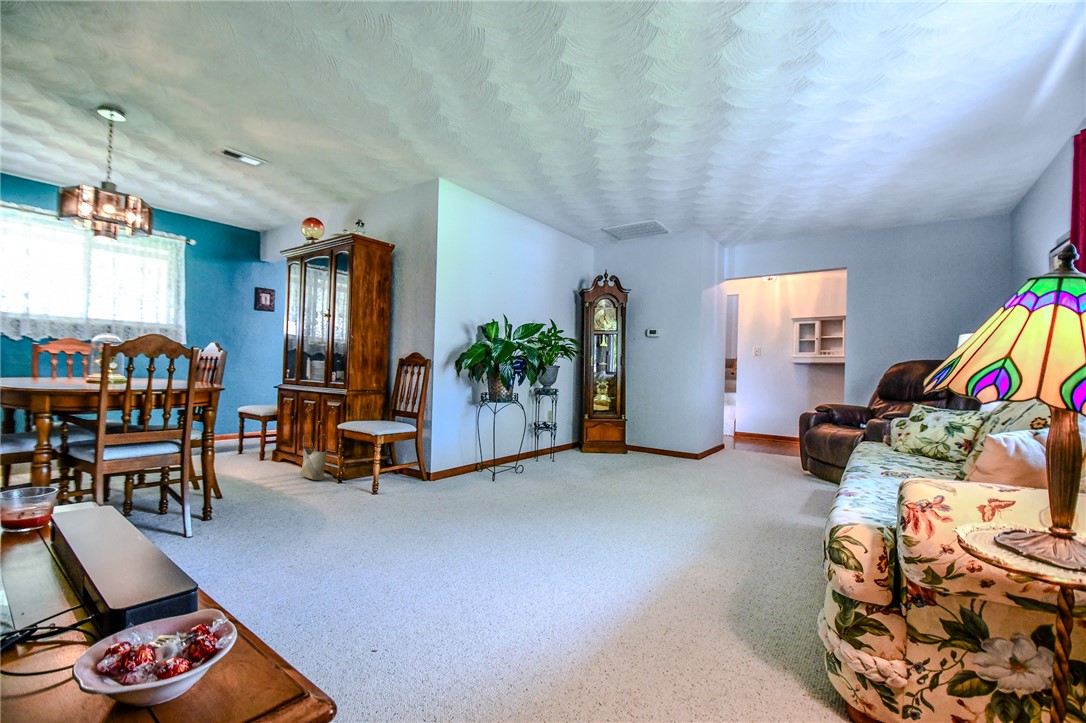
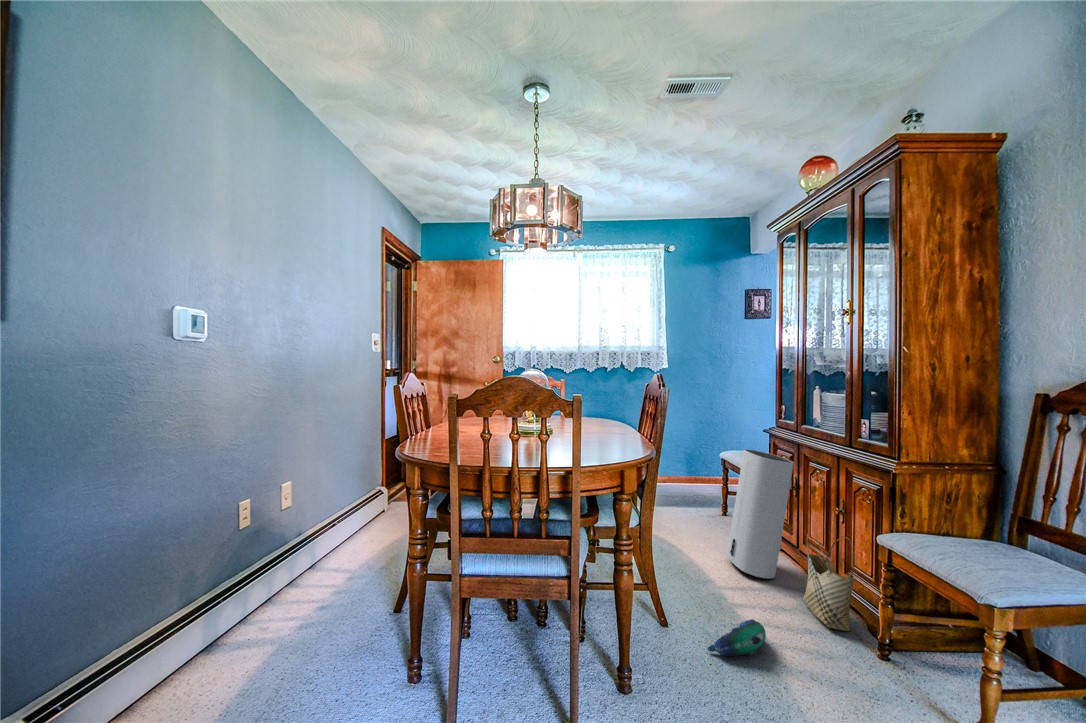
air purifier: none [249,398,295,473] -> present [727,450,794,579]
plush toy: none [249,481,282,500] -> present [708,619,766,657]

